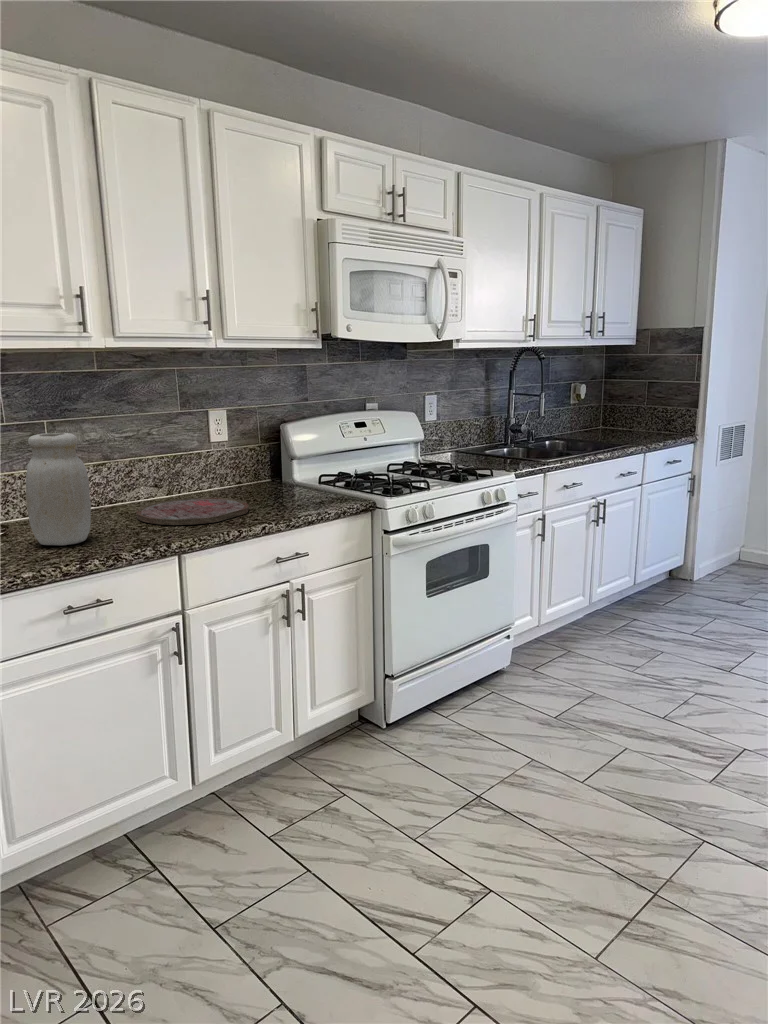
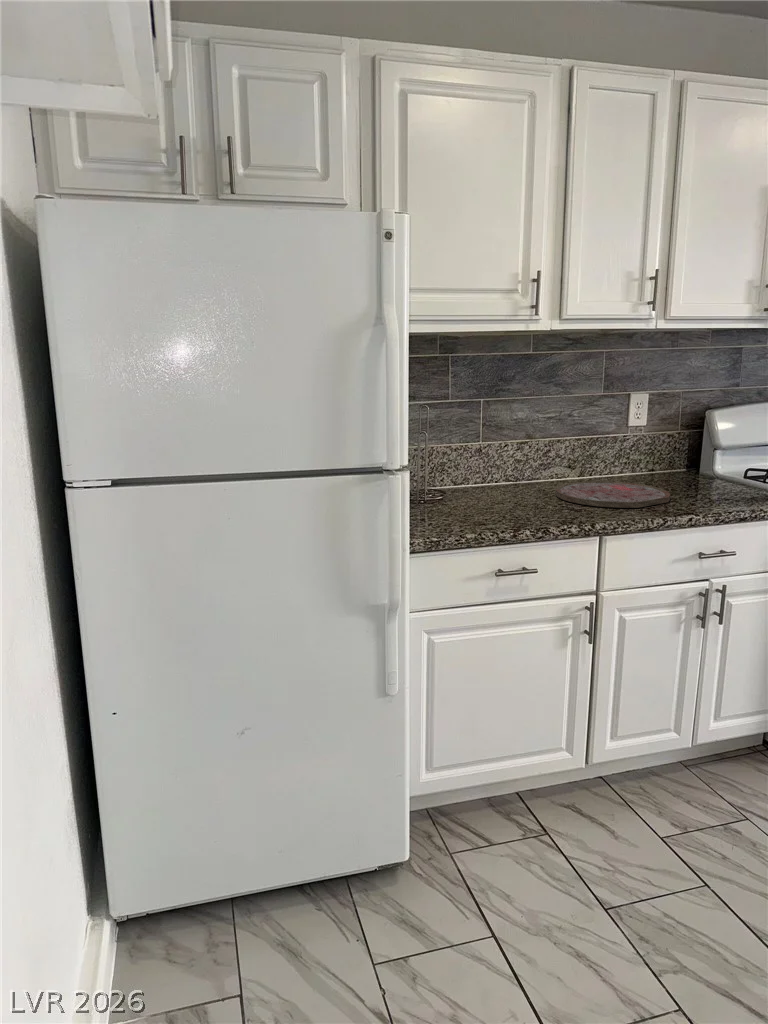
jar: present [26,433,91,545] -> none [469,409,525,514]

